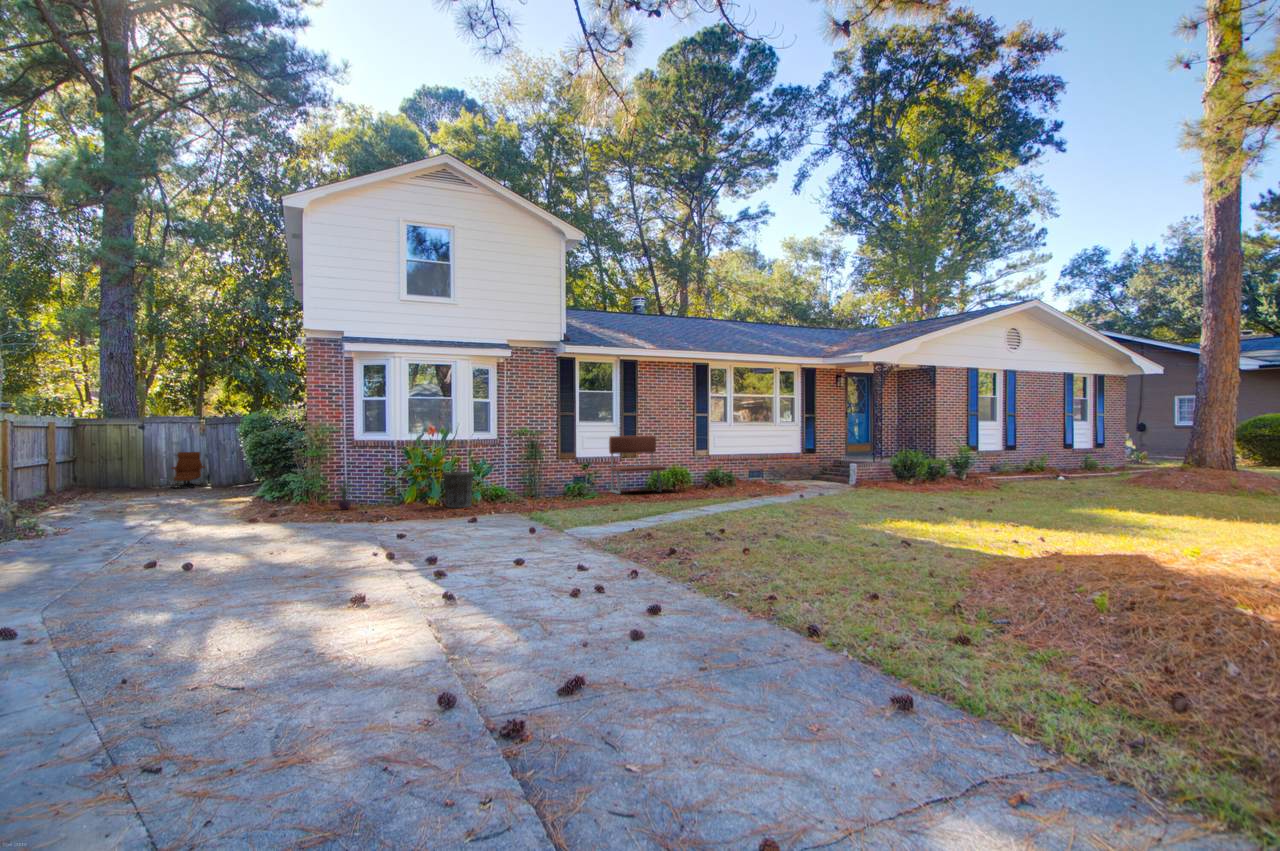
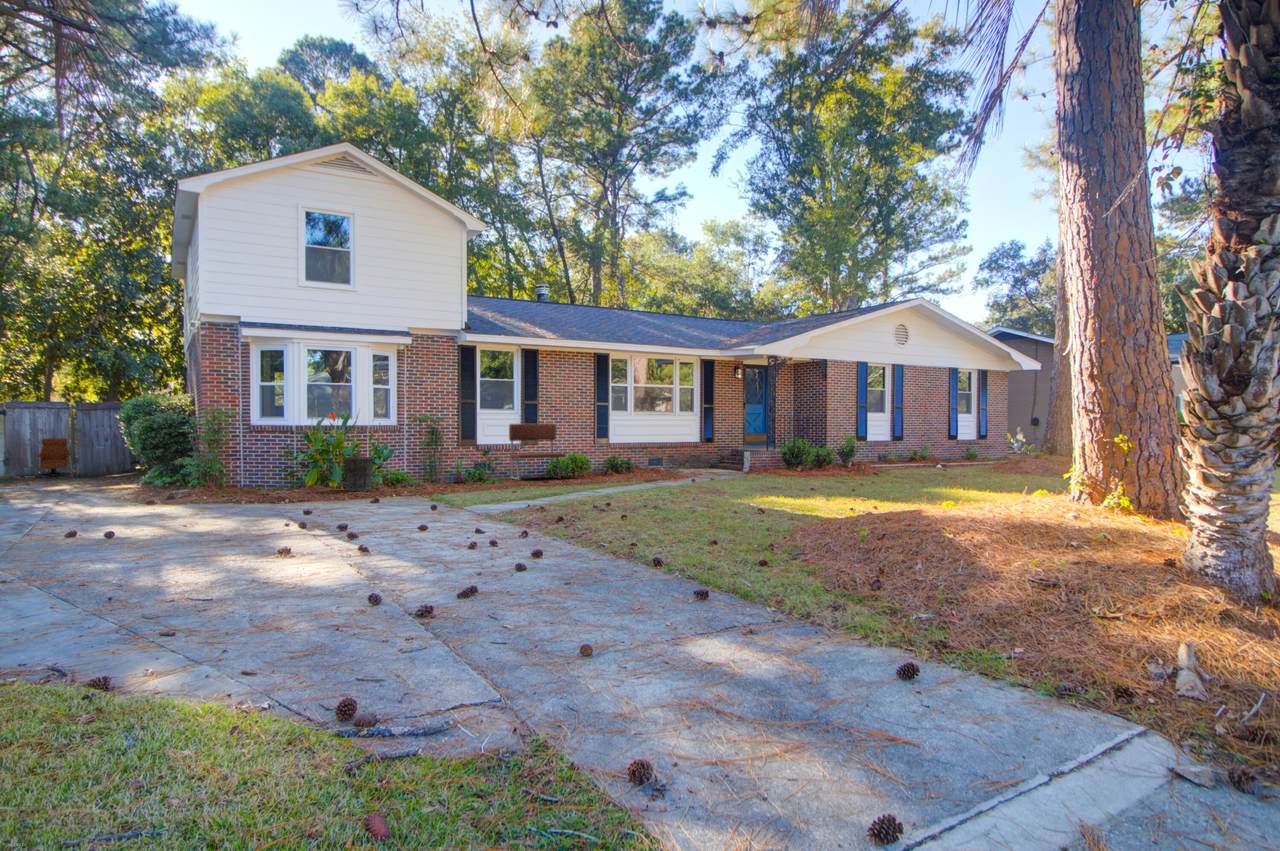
decorative plant: present [338,481,352,510] -> present [454,457,464,483]

